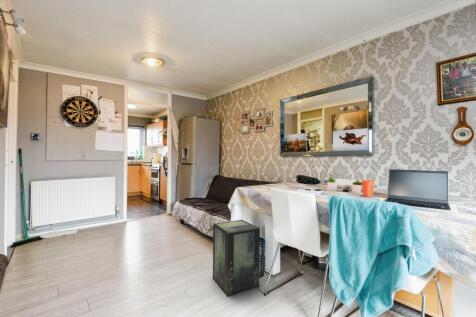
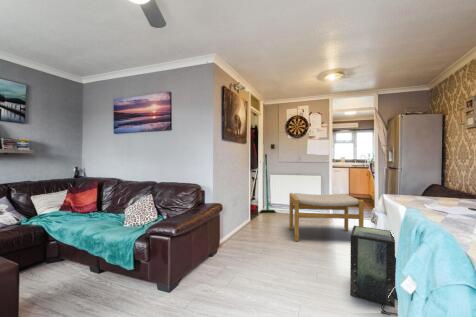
footstool: none [91,193,185,266] -> present [289,193,364,241]

